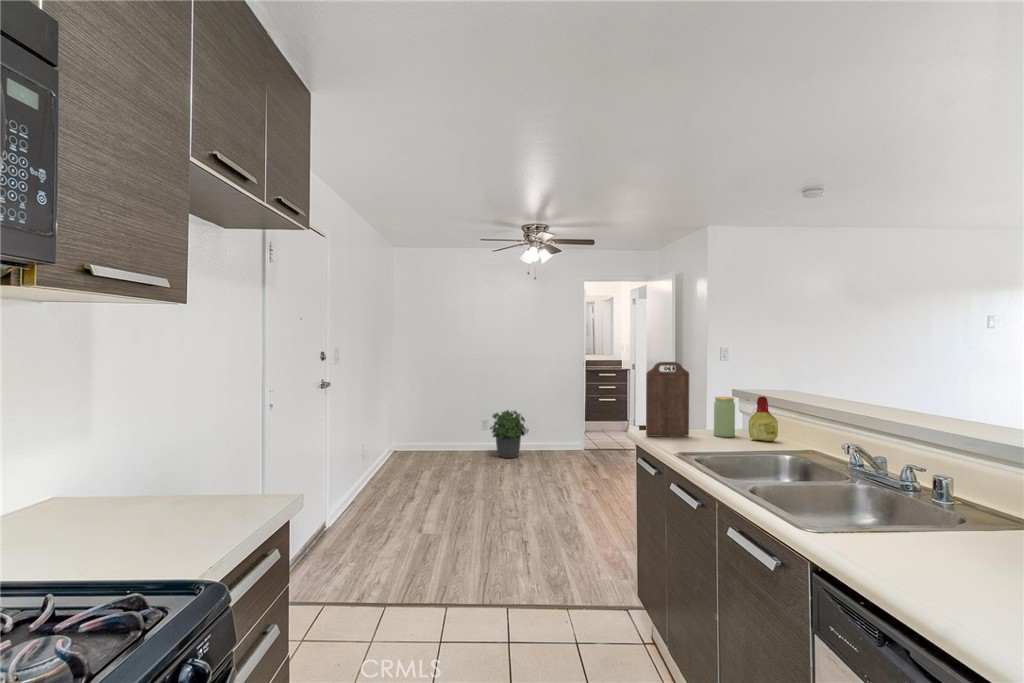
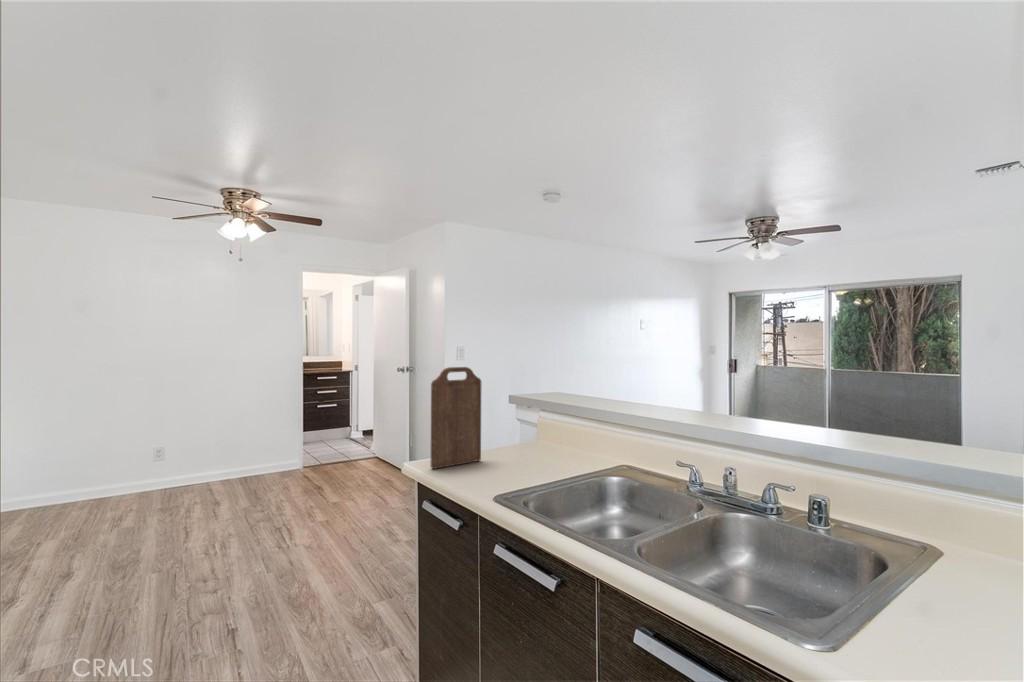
jar: present [714,397,735,437] -> none [505,407,528,456]
bottle: present [749,397,778,441] -> none [546,405,576,456]
potted plant: present [490,410,528,458] -> none [167,430,229,495]

